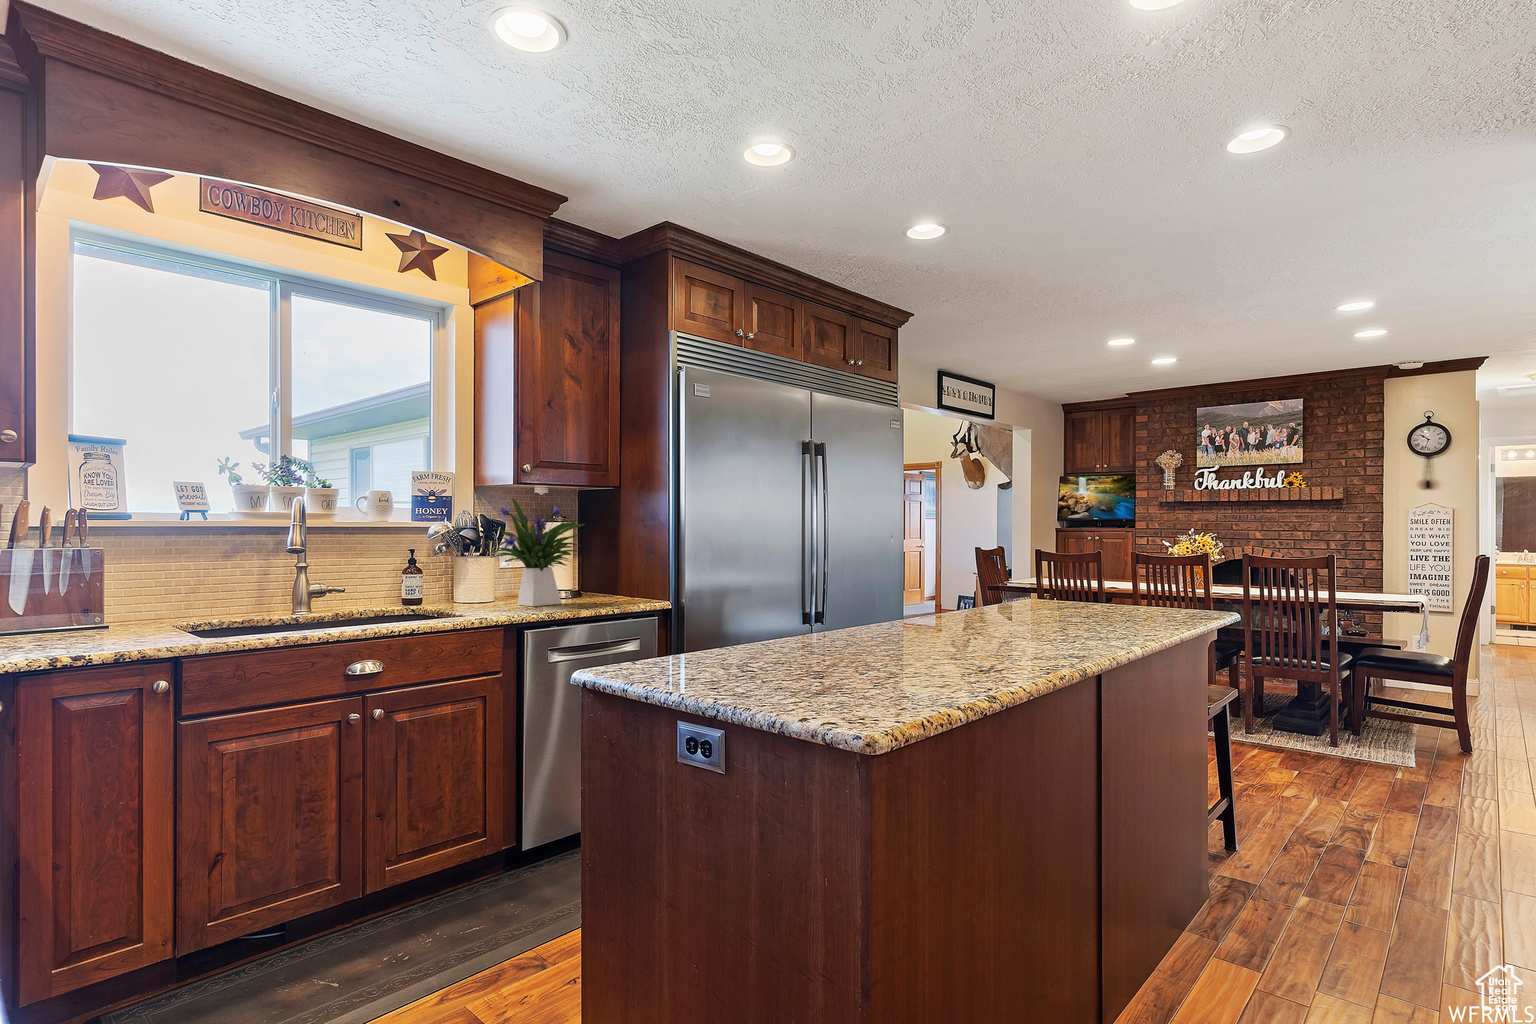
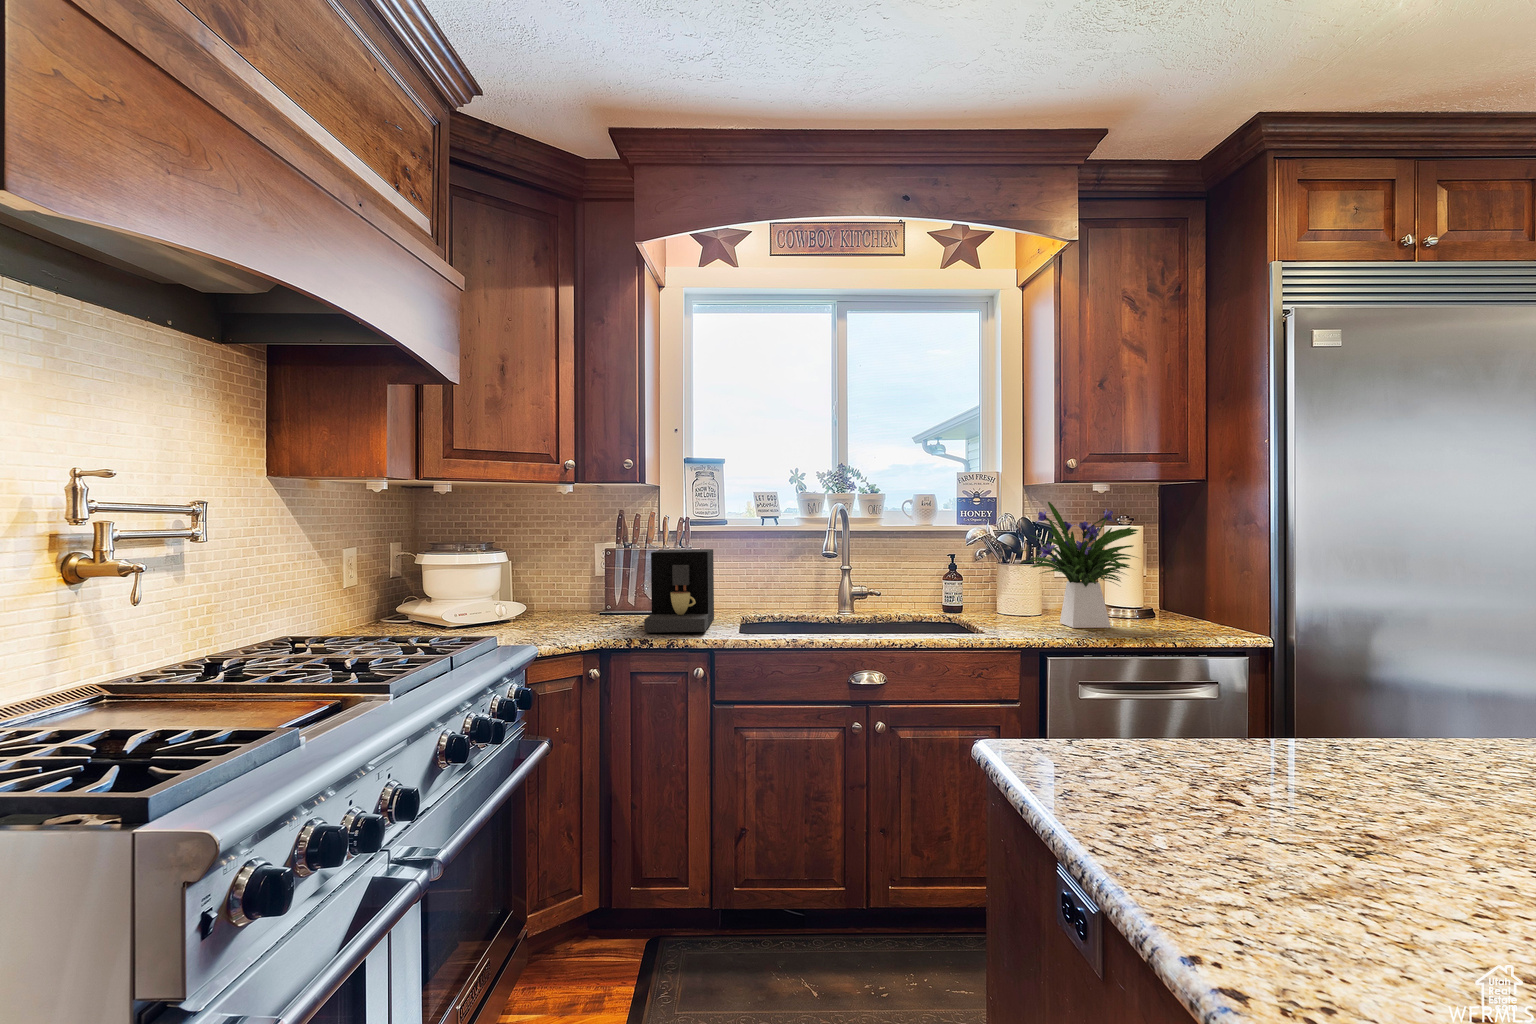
coffee maker: none [48,548,161,649] -> present [644,549,714,632]

